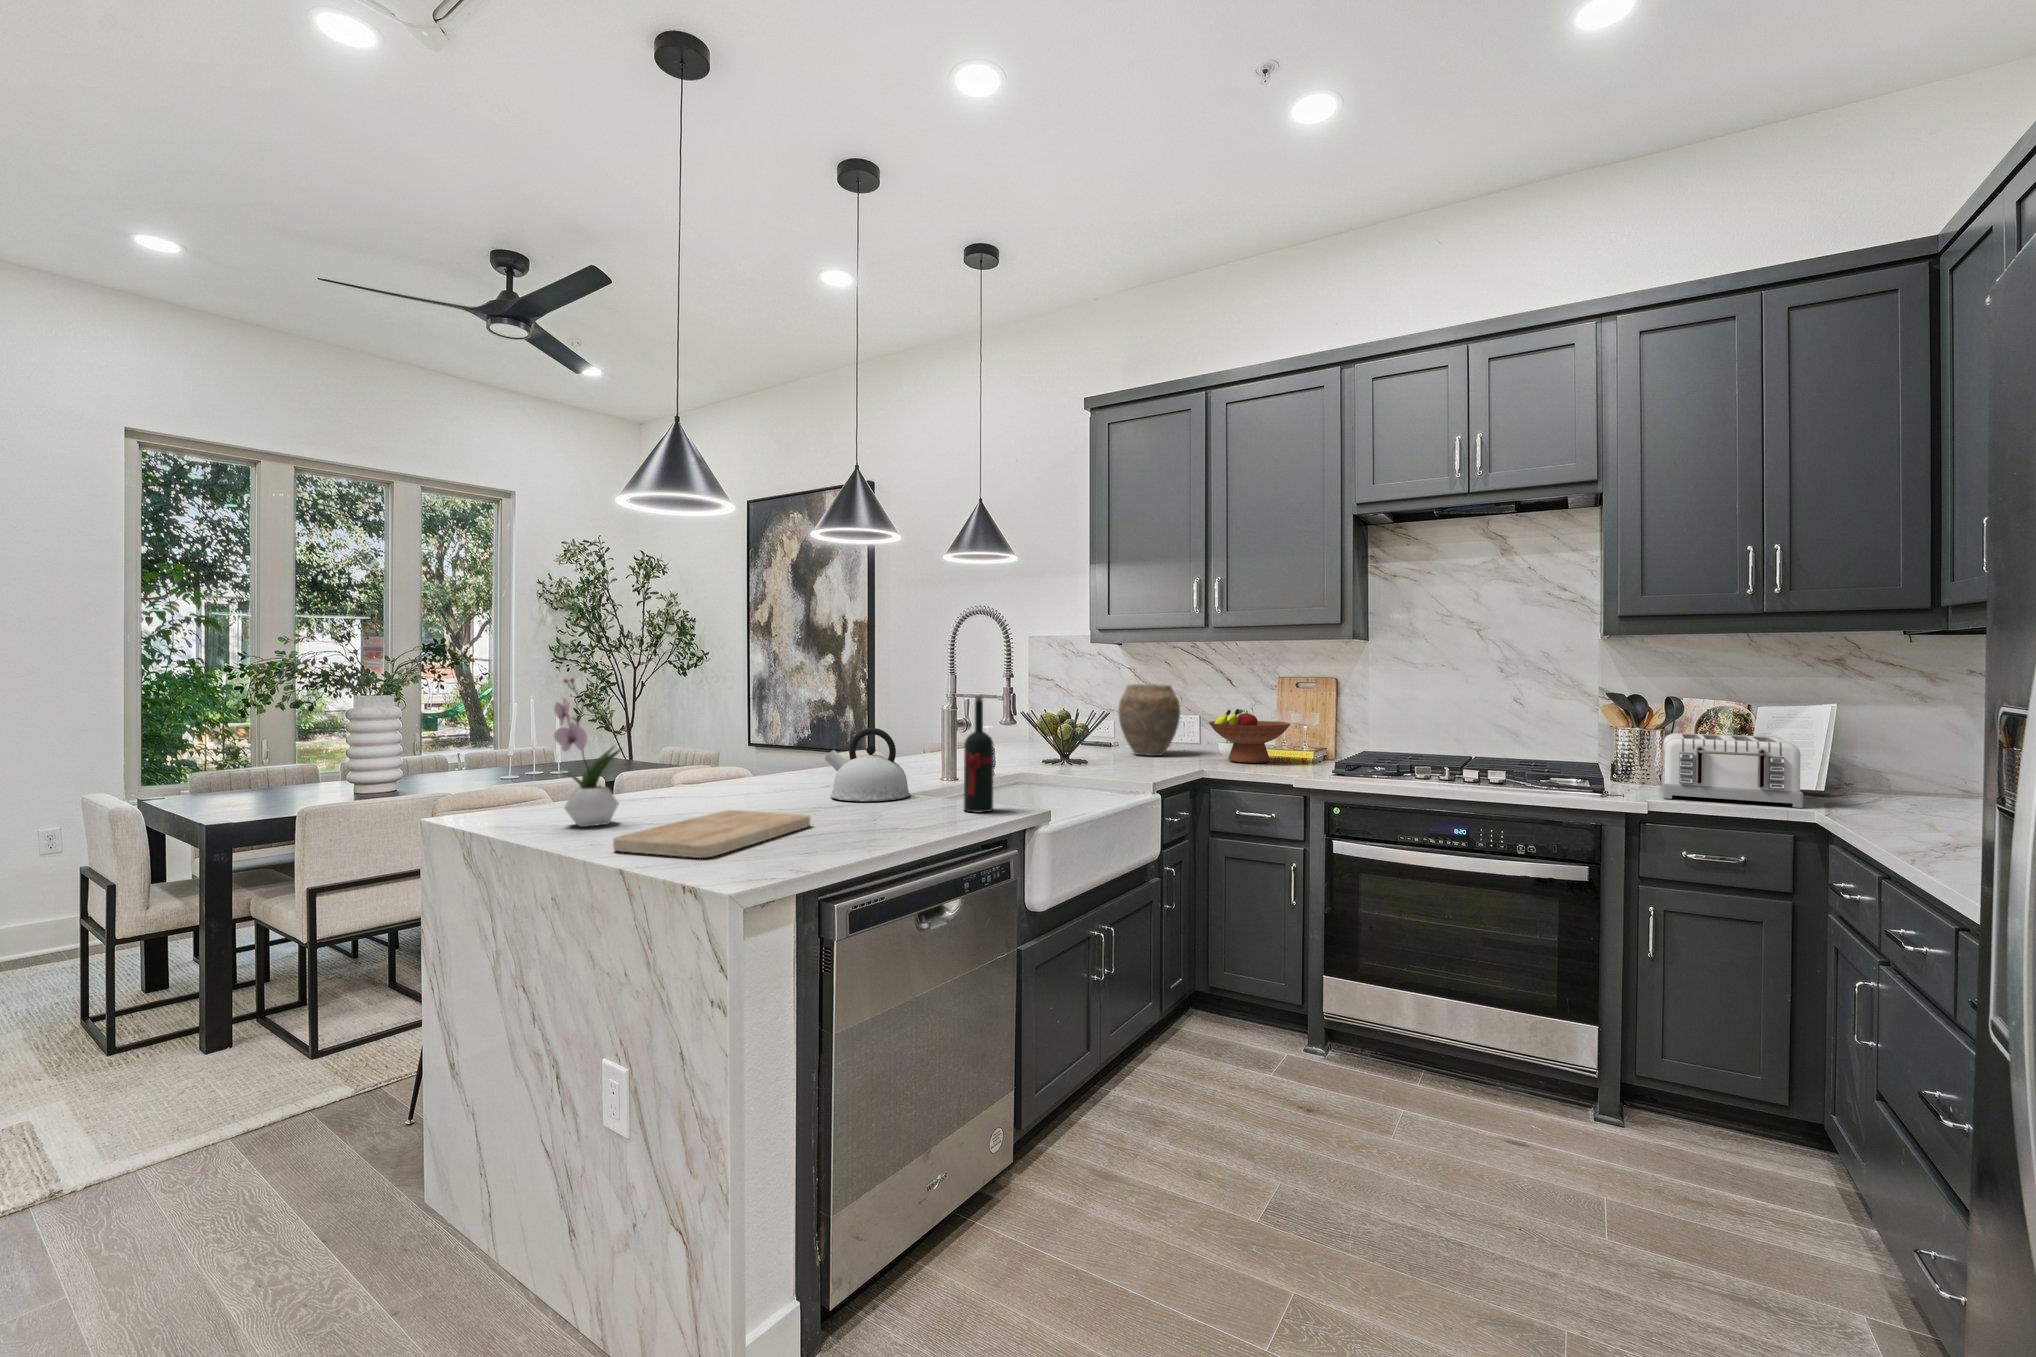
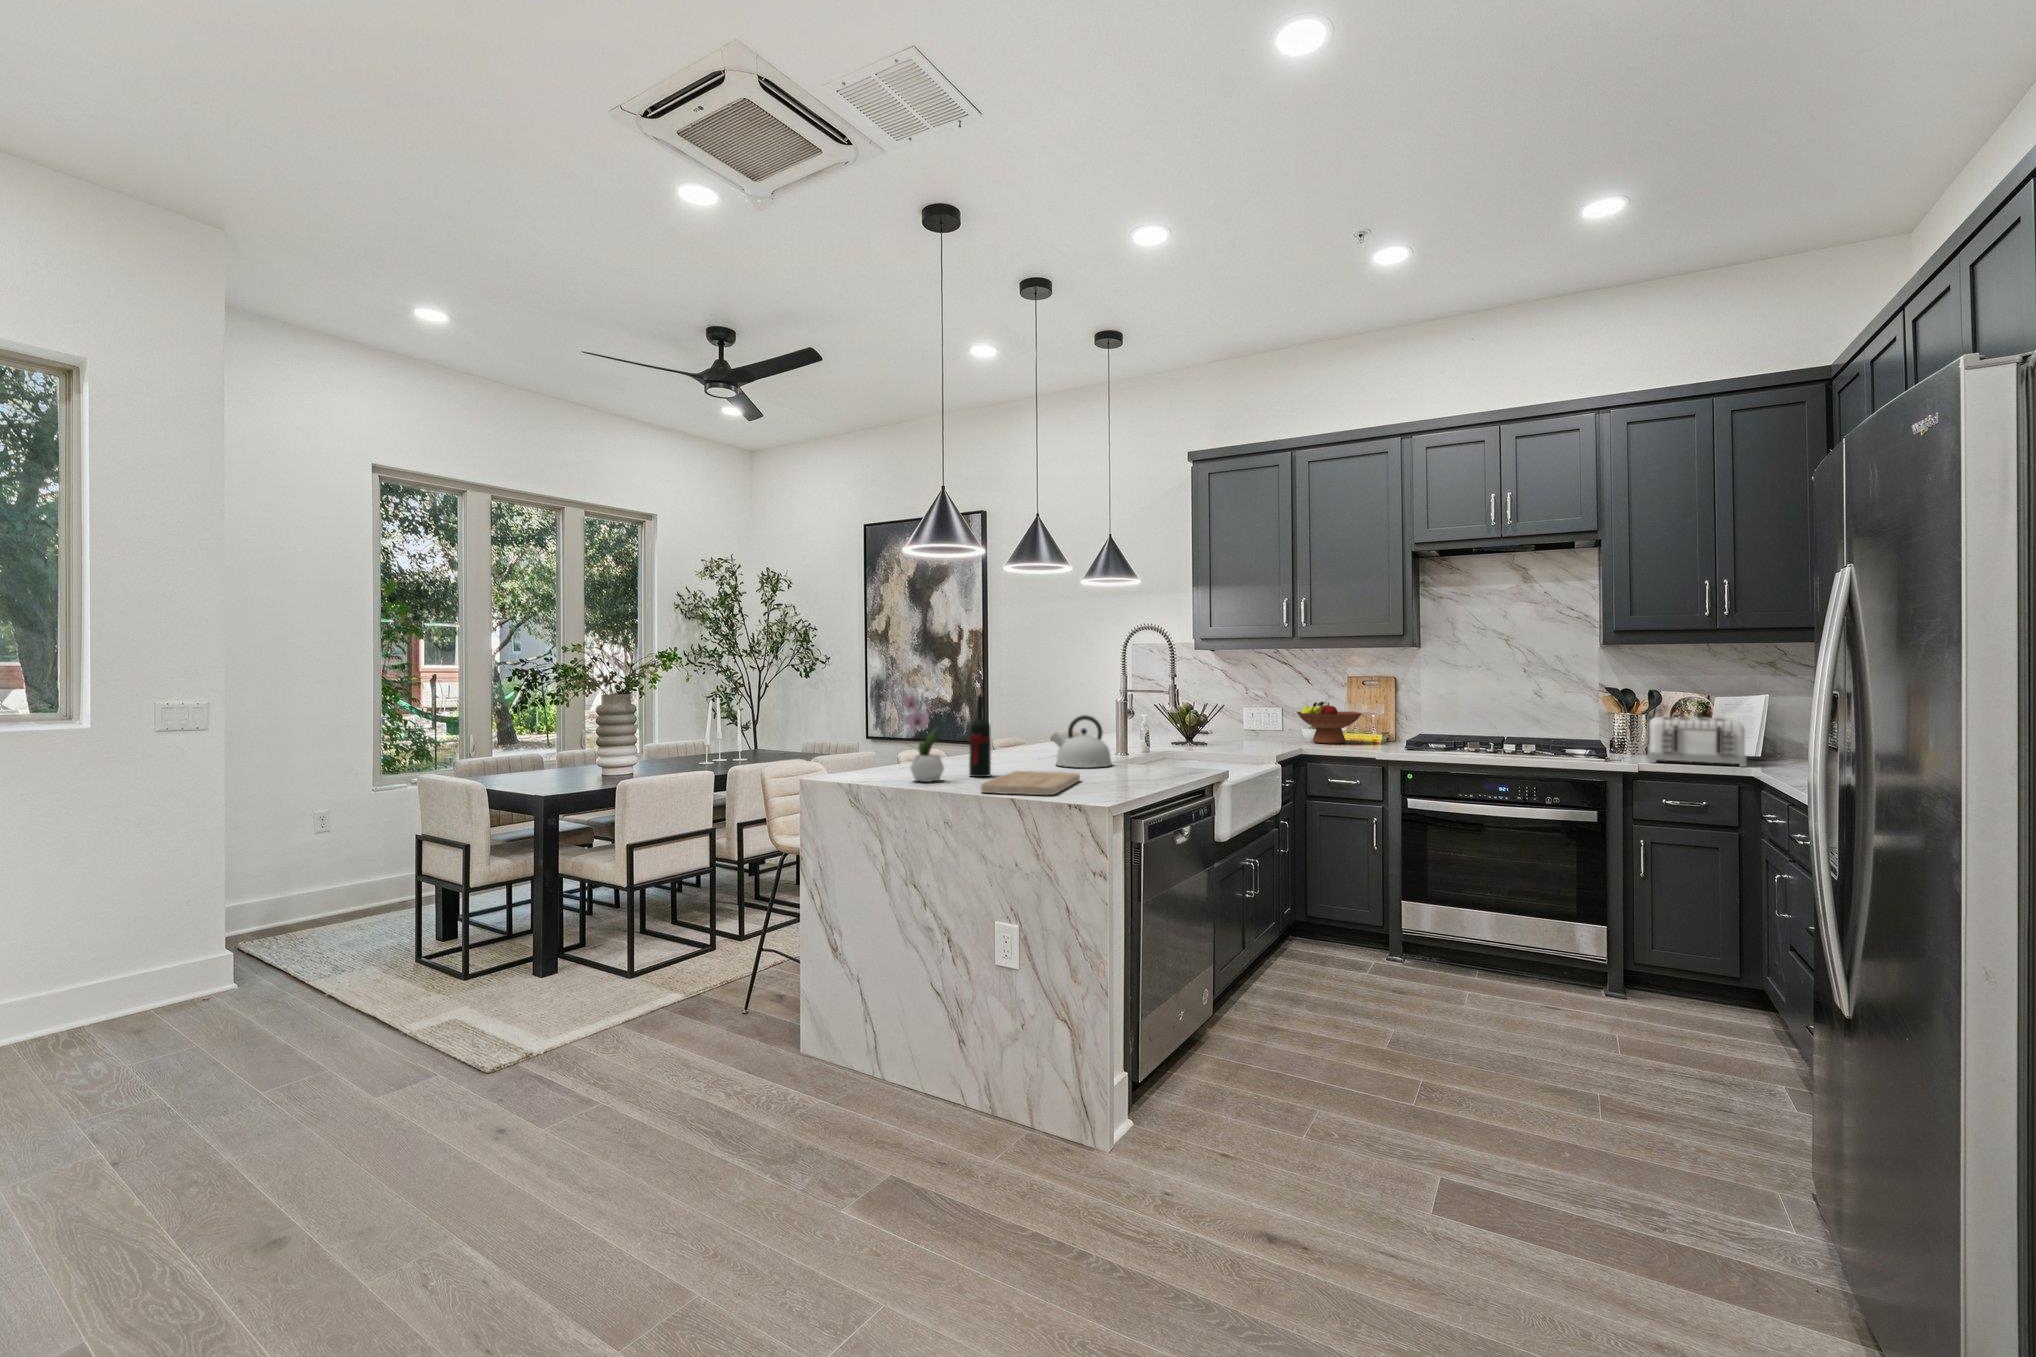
vase: present [1118,684,1180,756] -> none [1220,683,1270,740]
wine bottle: present [964,696,993,812] -> present [969,693,991,777]

